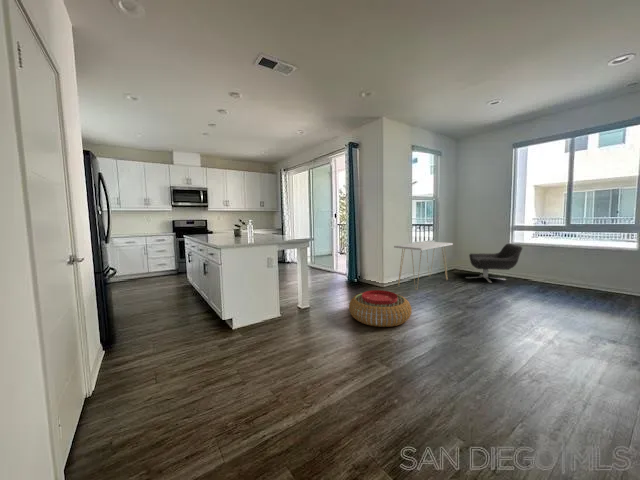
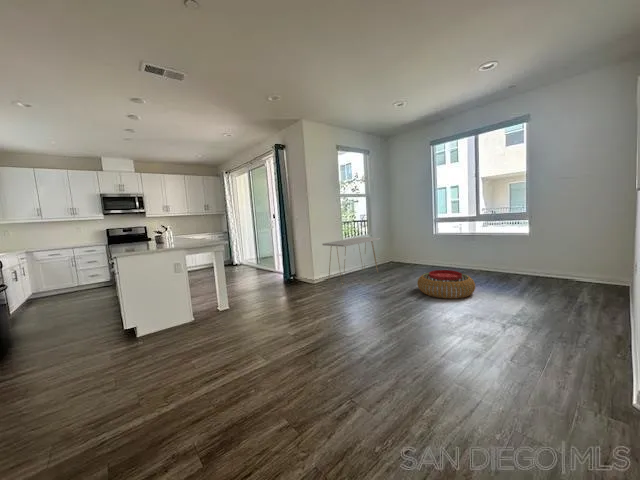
lounge chair: present [469,244,522,282] -> none [396,235,441,273]
pouf: present [349,290,411,327] -> present [418,270,475,299]

